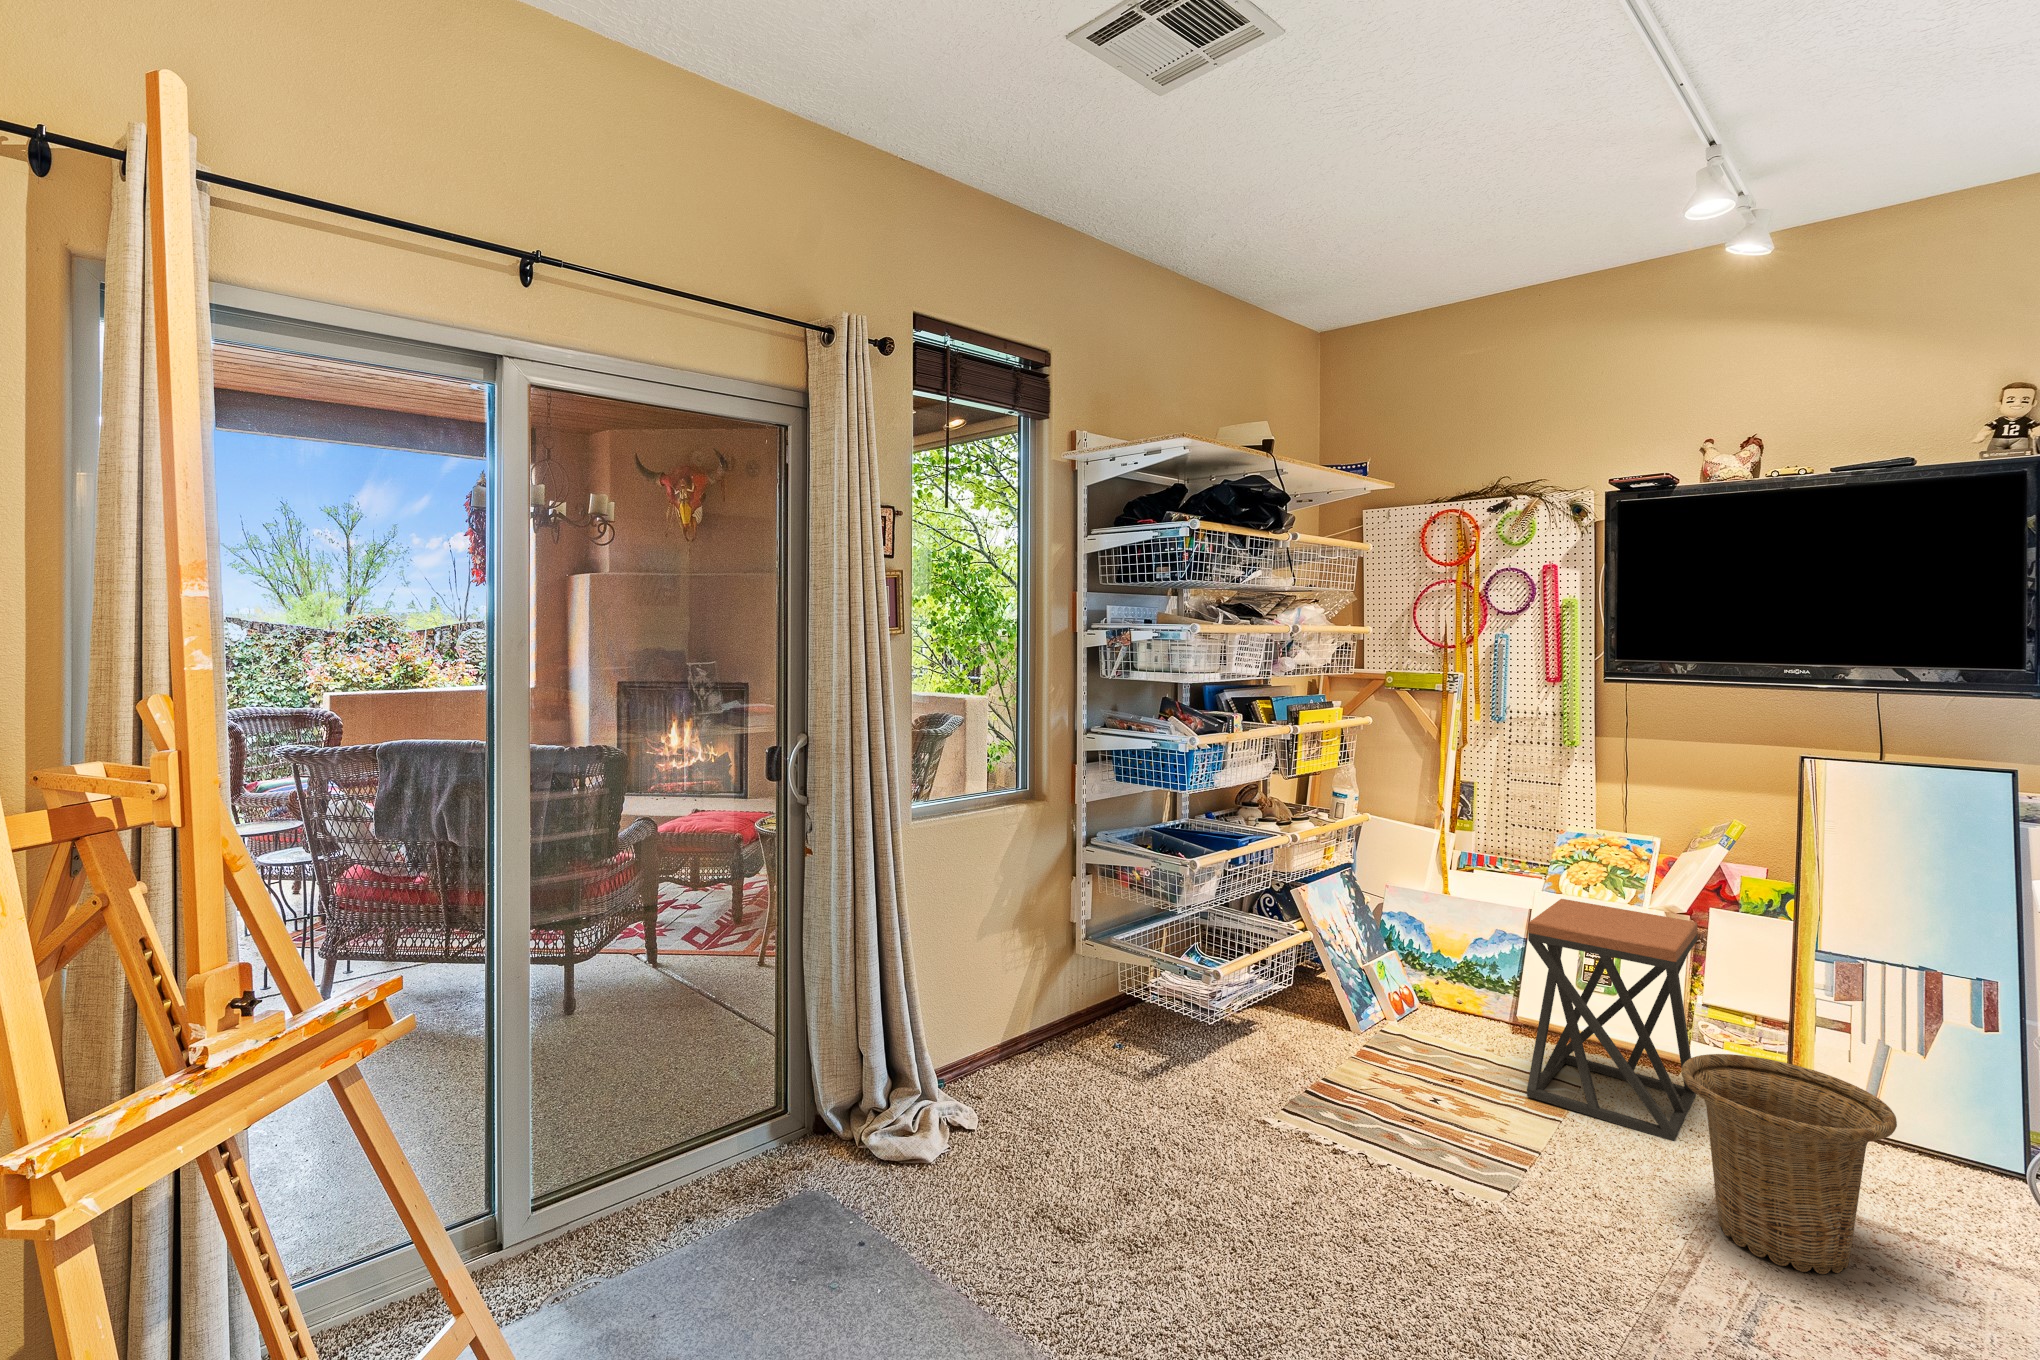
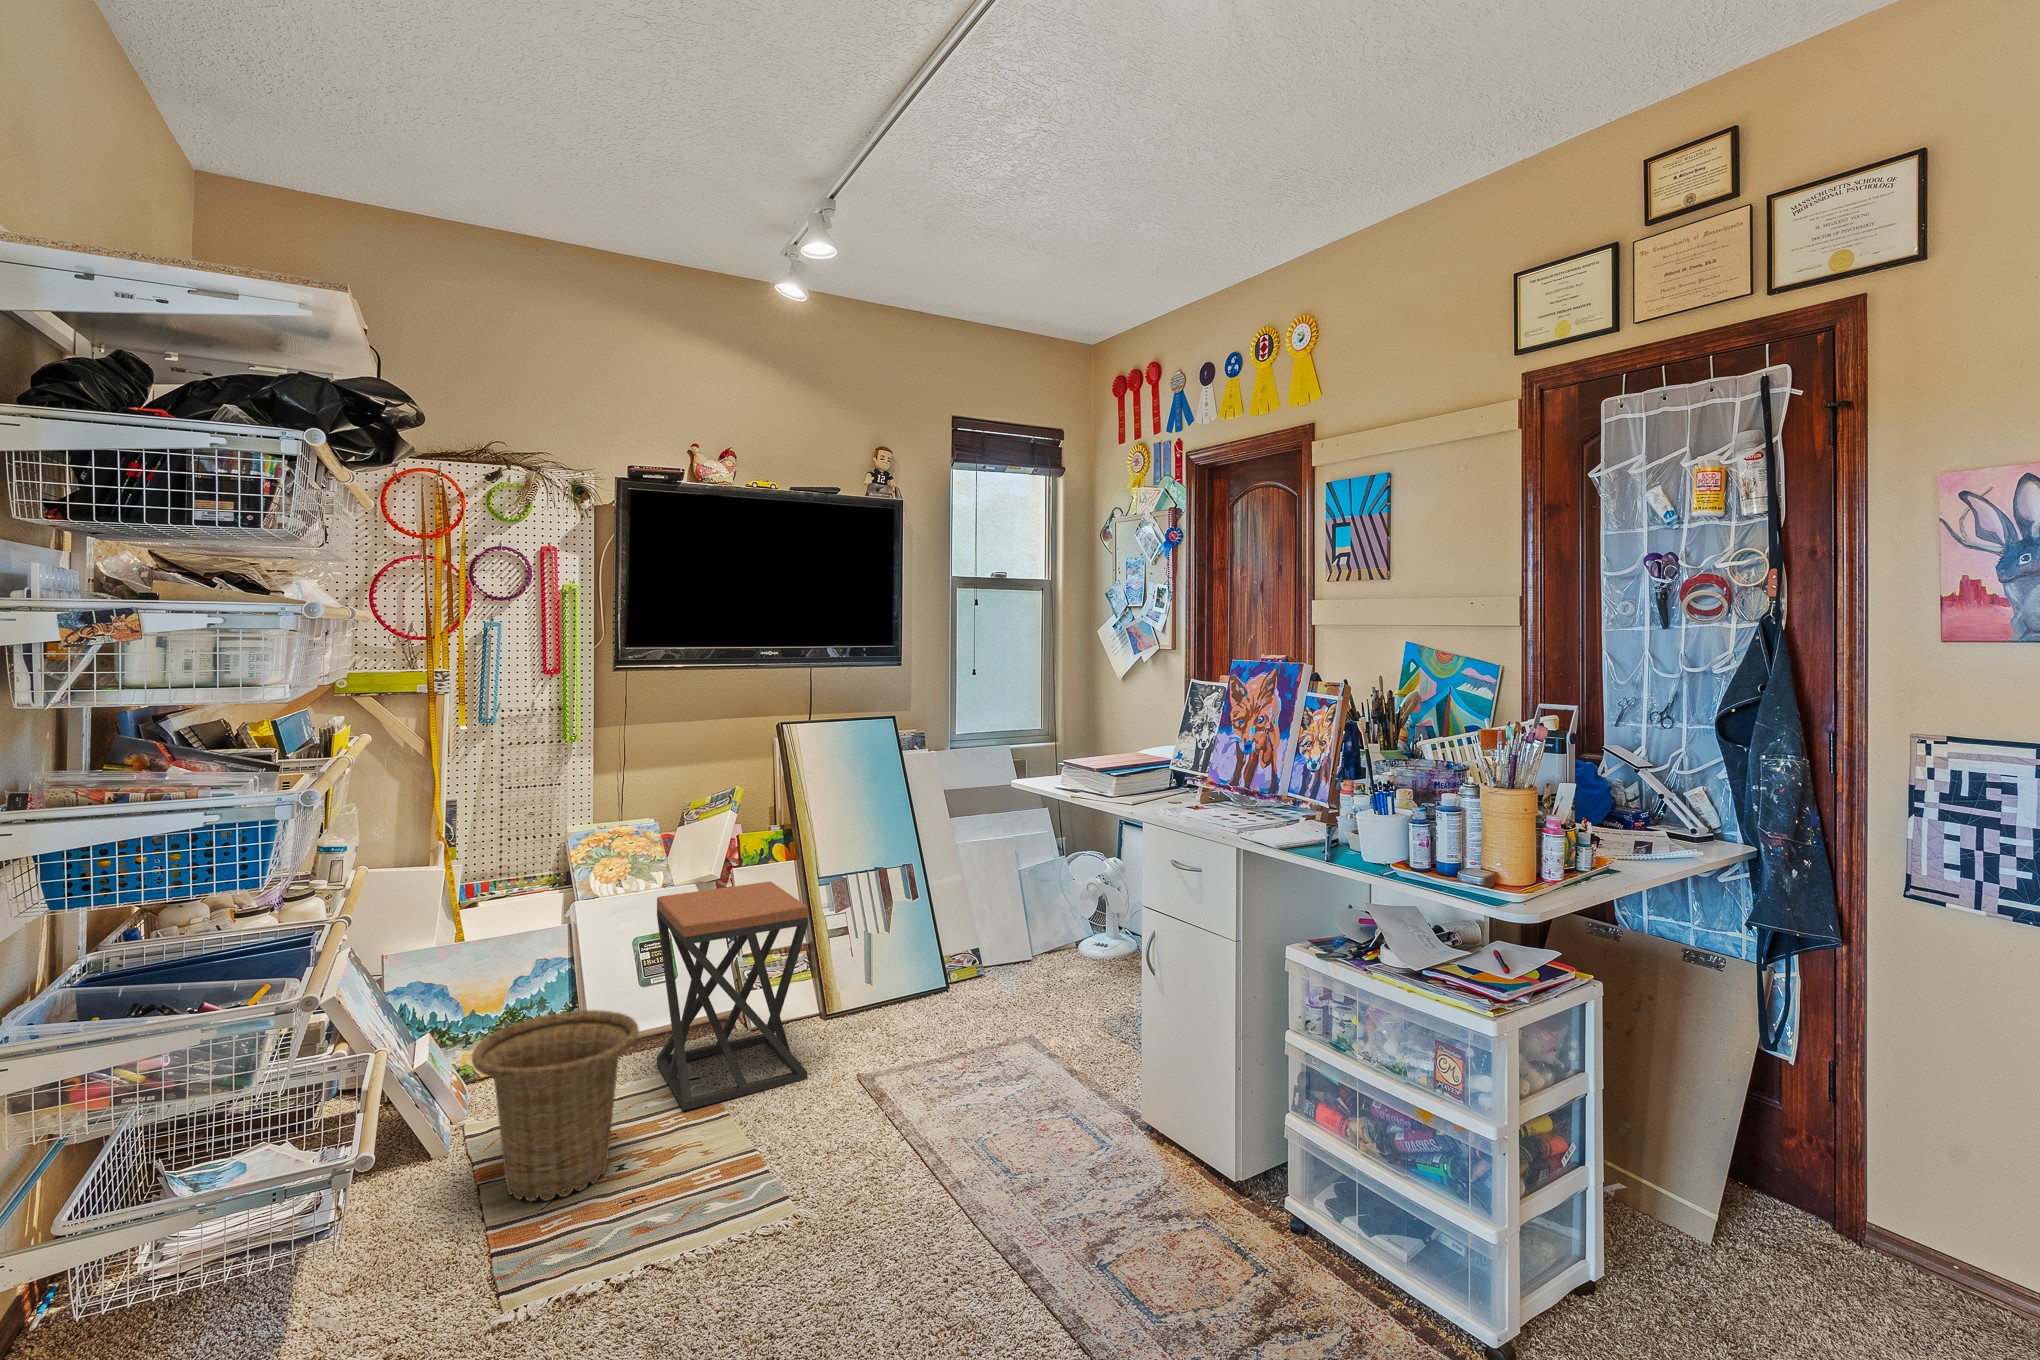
basket: present [1681,1054,1897,1274] -> present [472,1010,639,1202]

